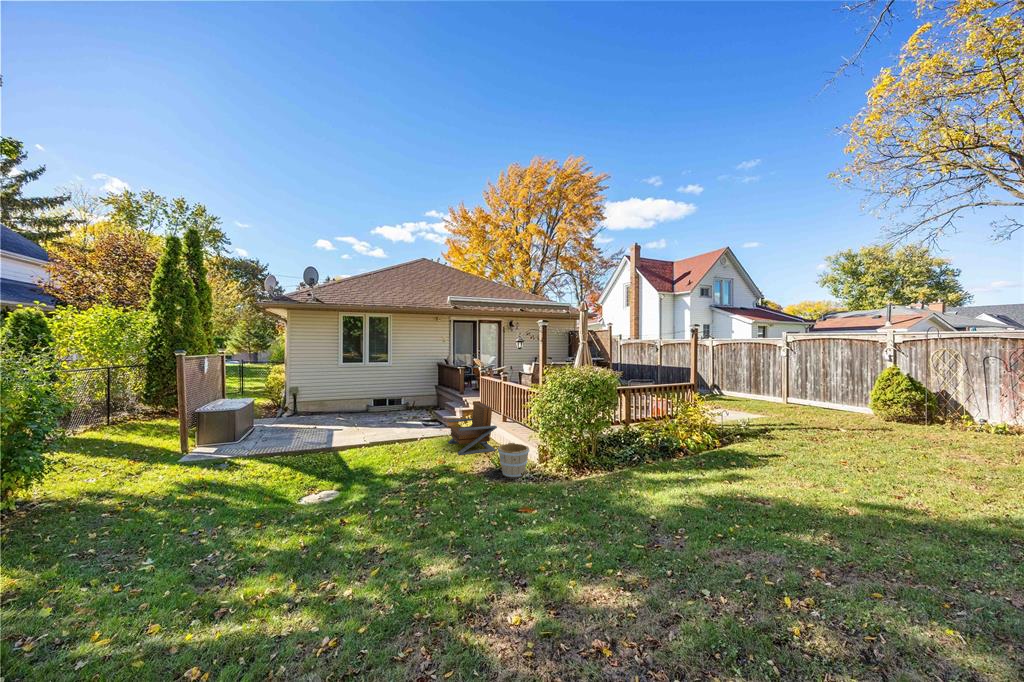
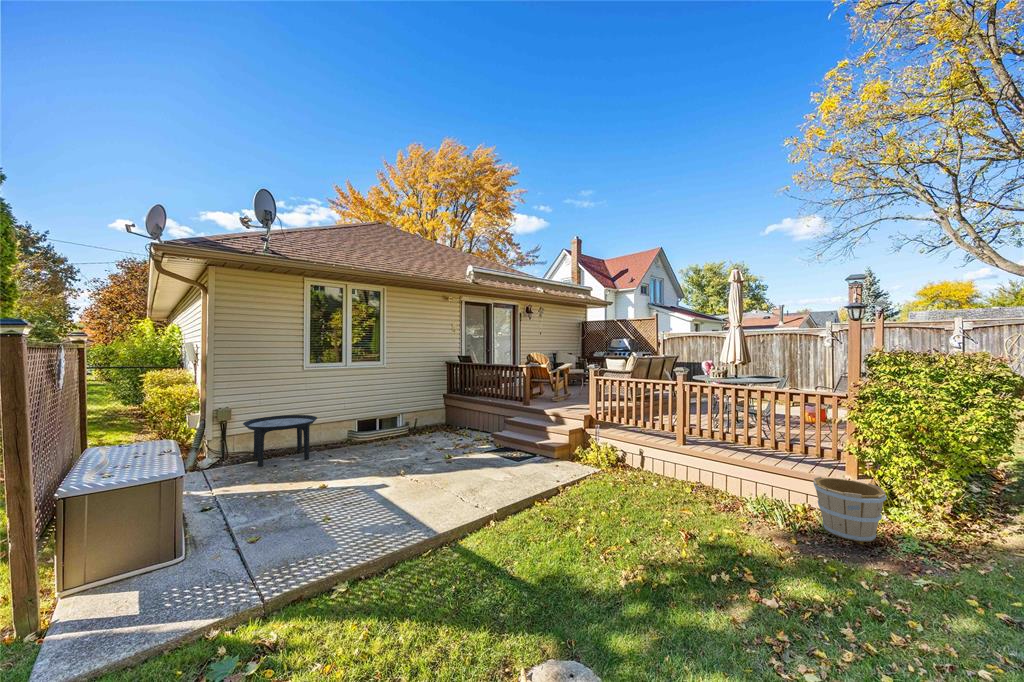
round table: none [303,392,341,417] -> present [243,415,317,467]
lounge chair: present [448,403,497,455] -> none [612,414,713,508]

